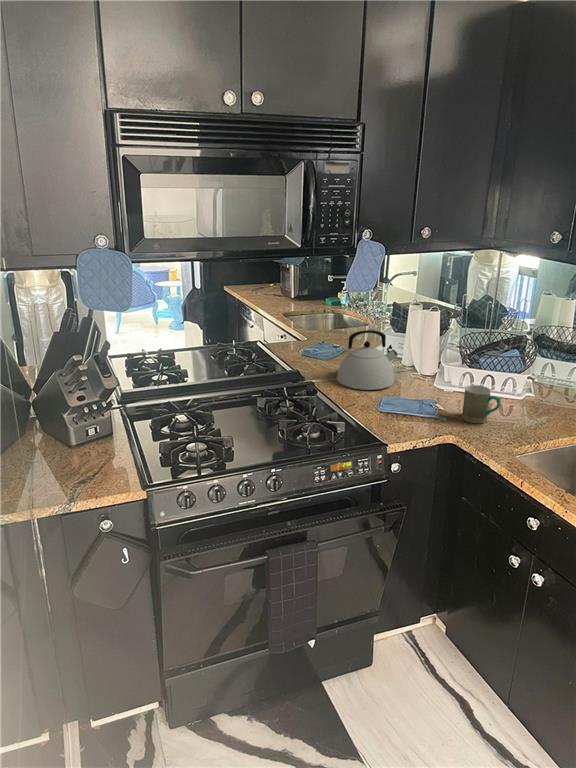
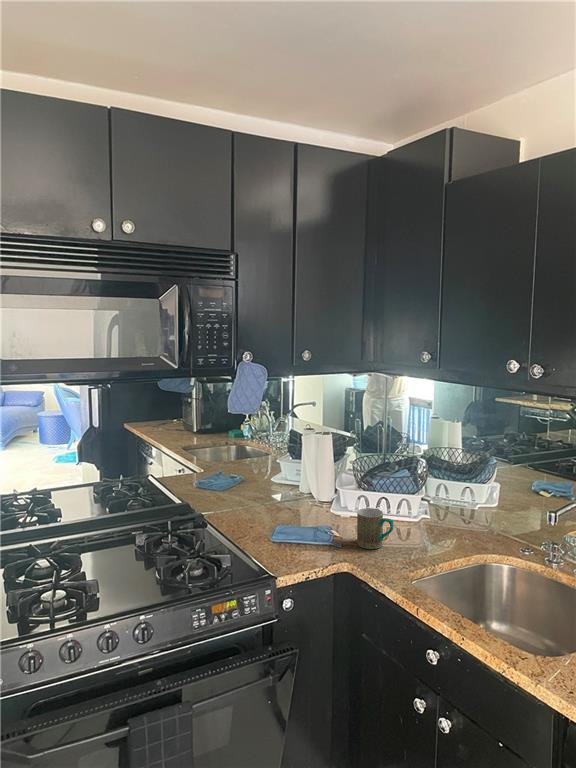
kettle: present [337,330,397,390] -> none [229,457,291,520]

